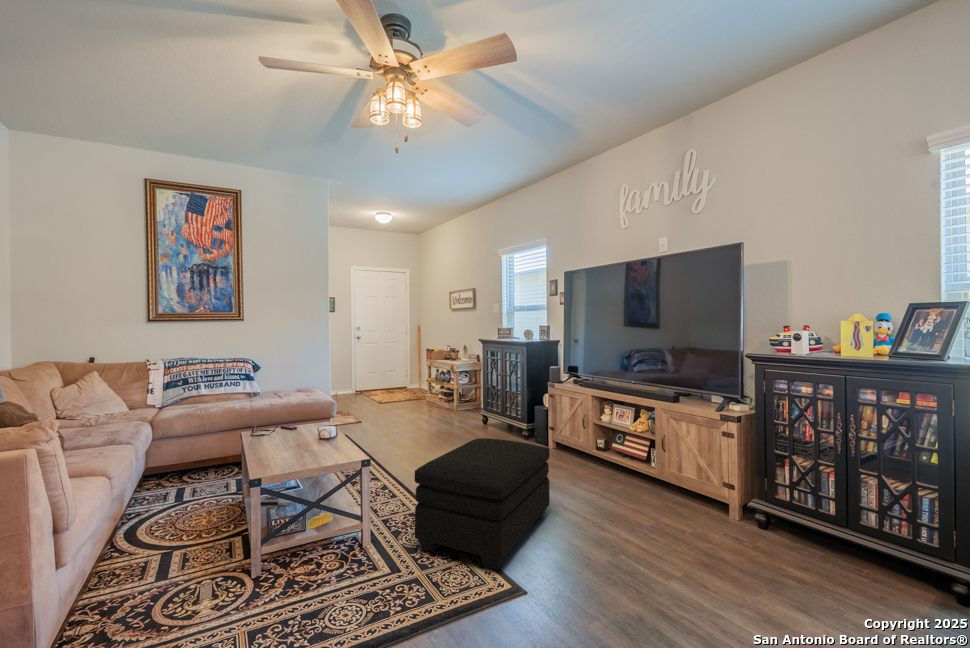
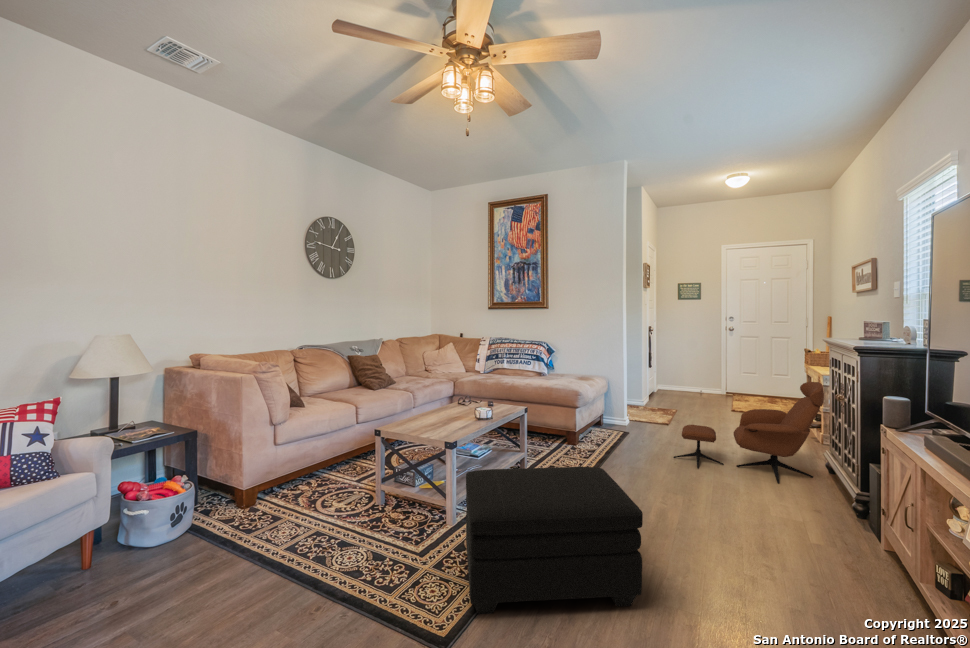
lounge chair: none [418,365,504,442] -> present [674,382,824,484]

